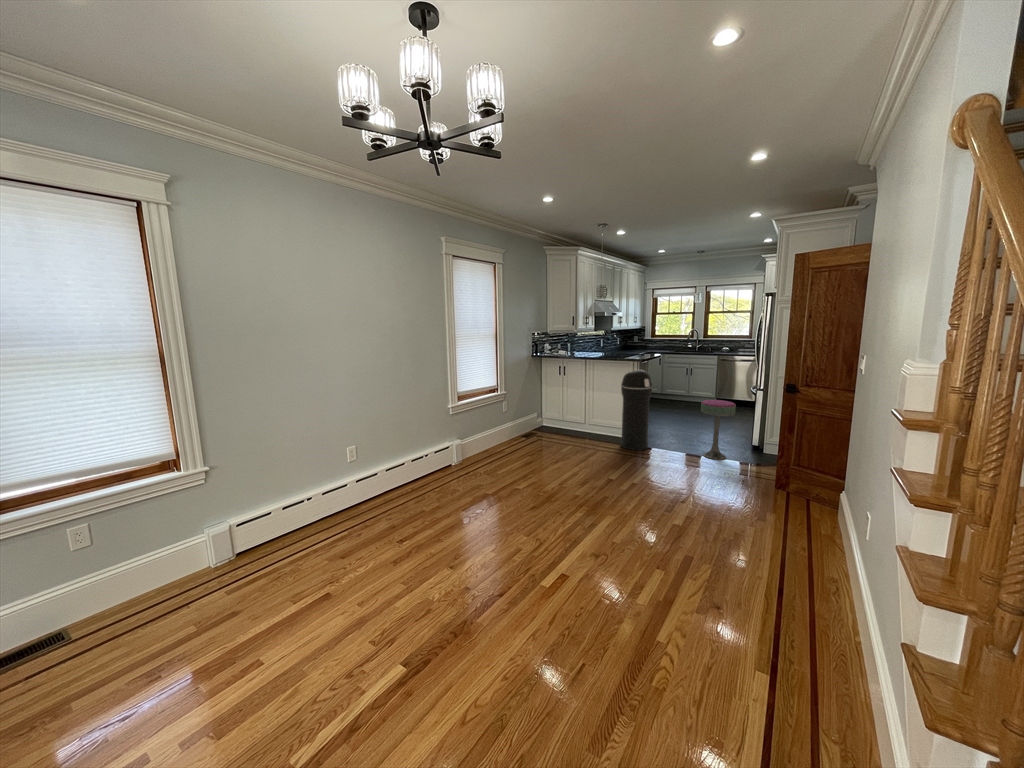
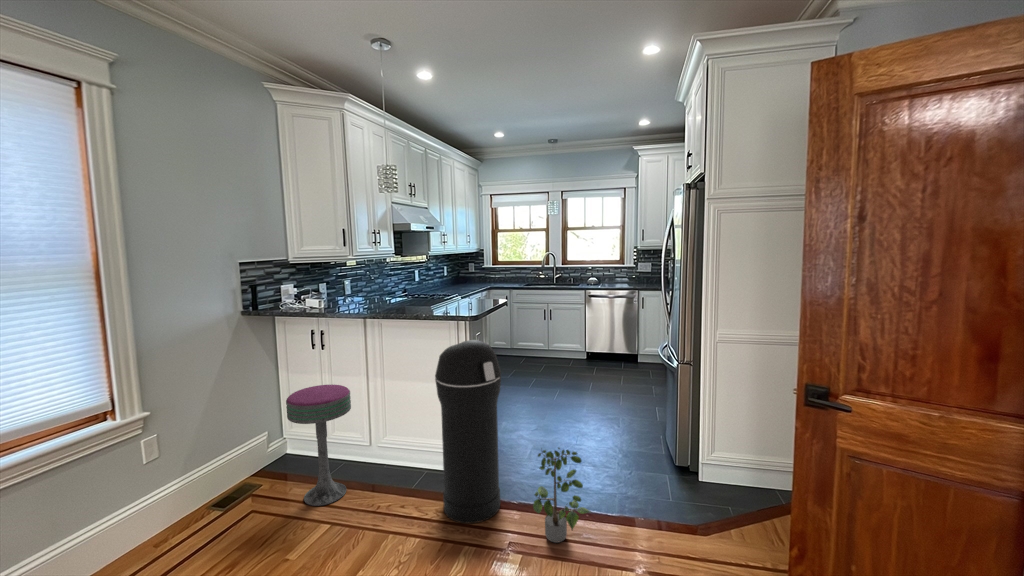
bar stool: present [701,400,736,460] -> present [286,385,351,506]
potted plant: none [663,417,691,459] -> present [533,448,591,543]

